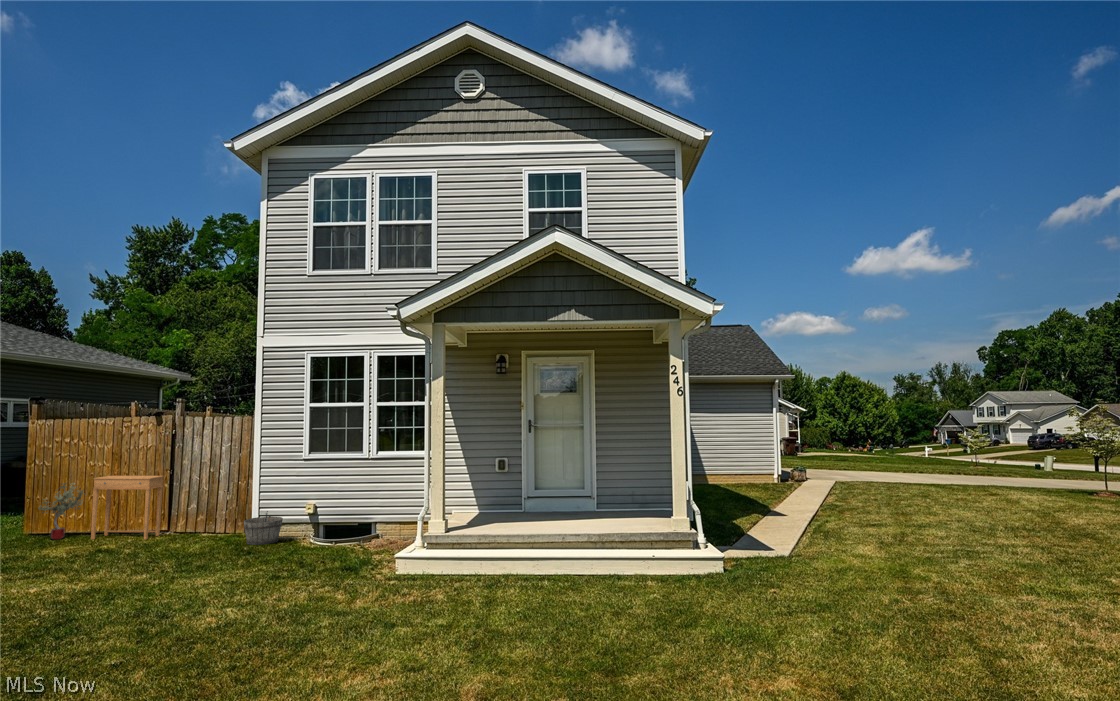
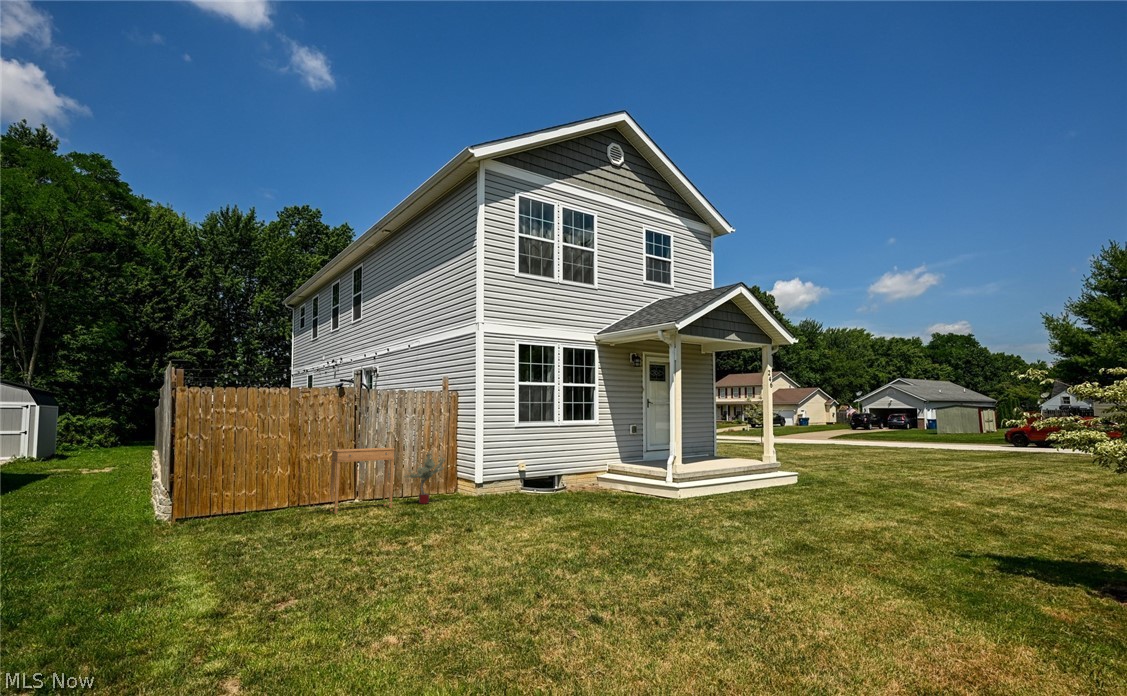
potted tree: present [39,483,83,540] -> present [405,452,445,504]
wooden bucket: present [244,511,283,545] -> none [486,472,517,499]

